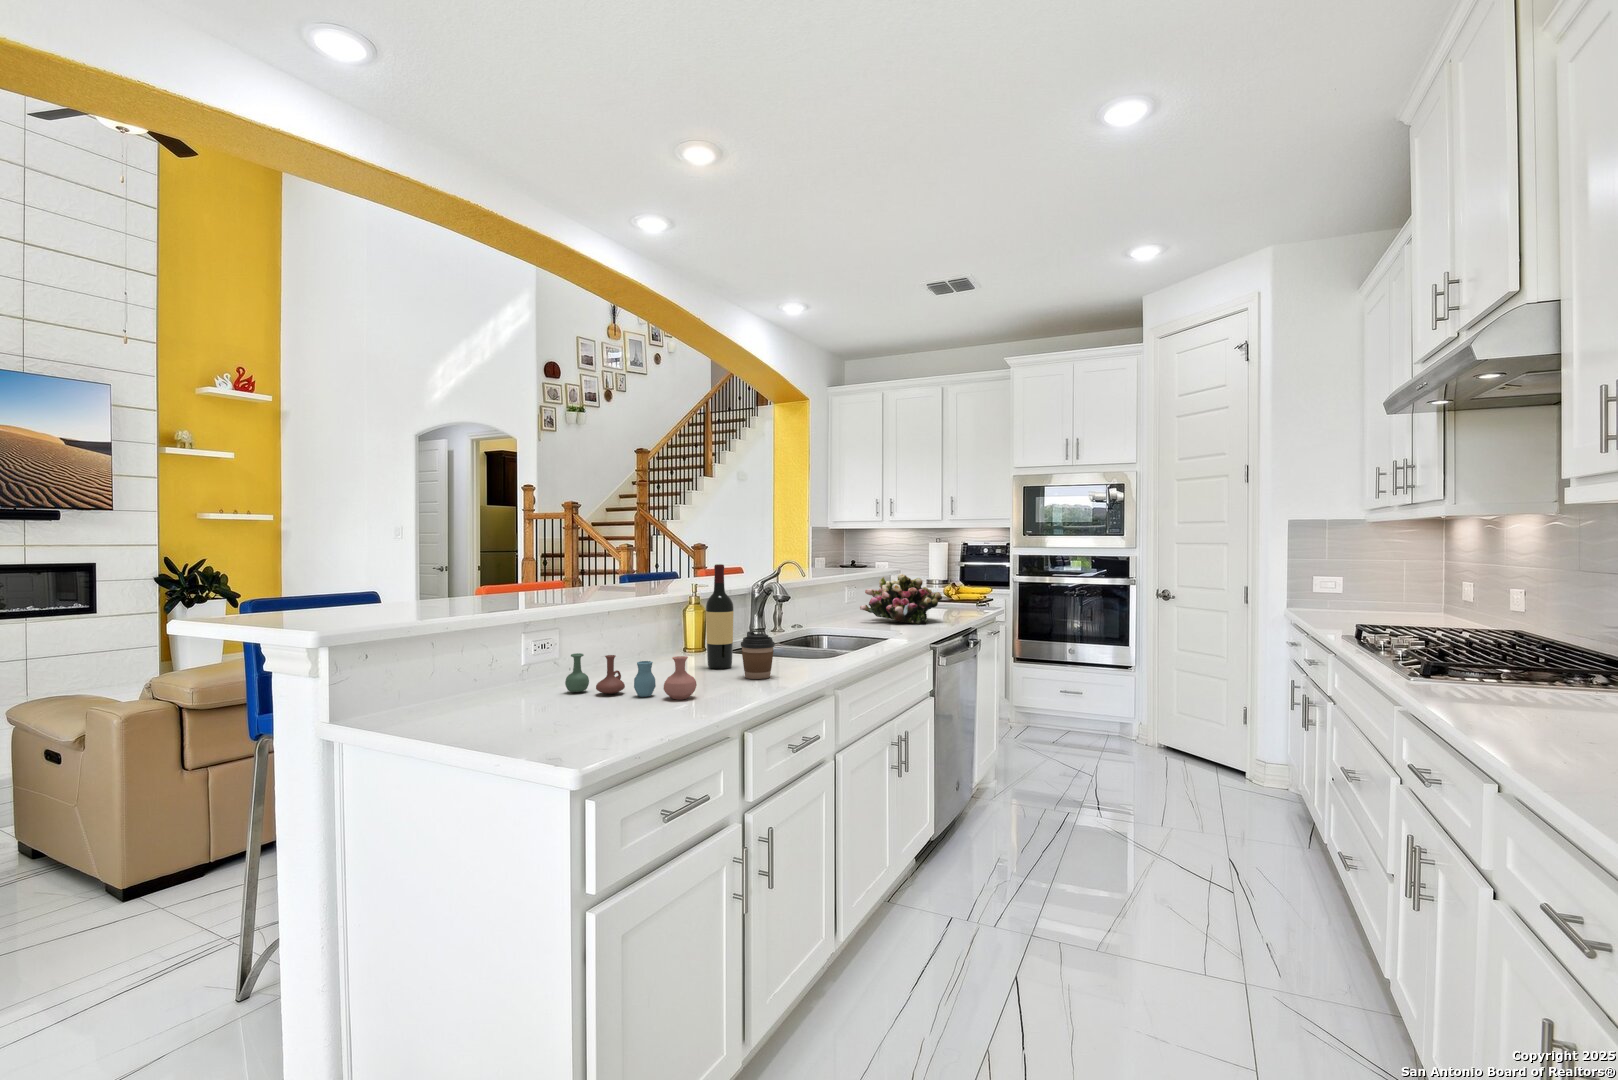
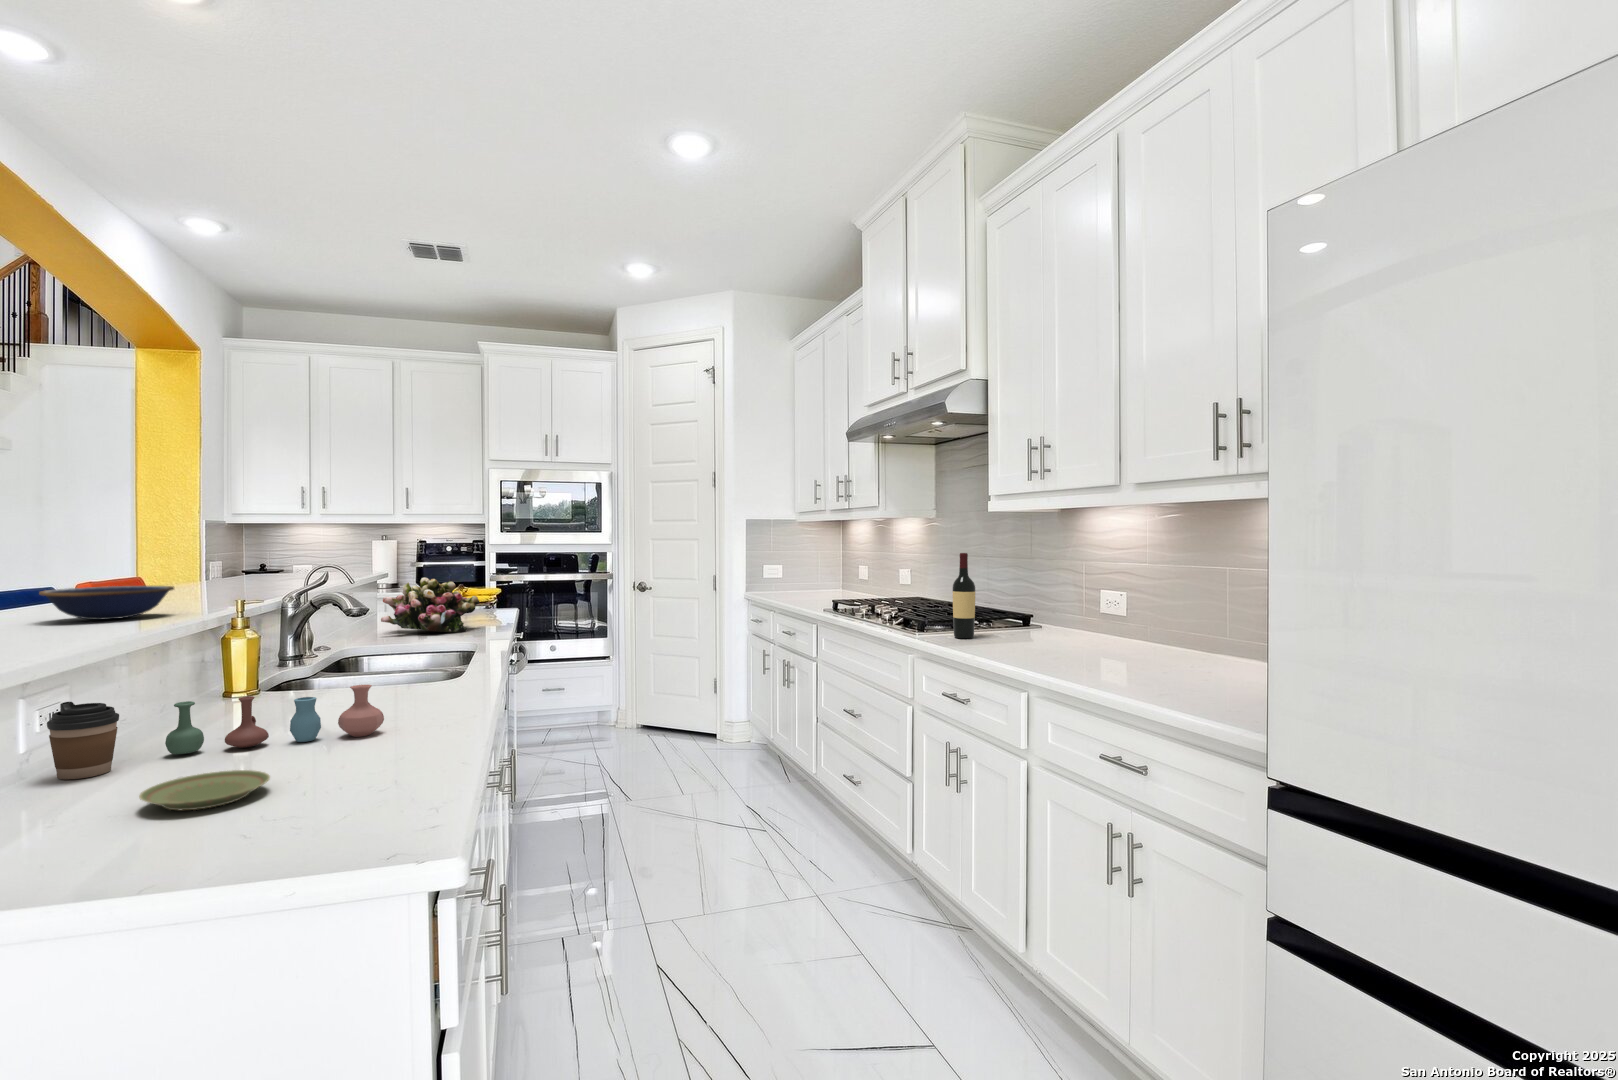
wine bottle: present [706,564,734,669] -> present [953,553,975,638]
bowl: none [590,569,665,592] -> present [39,586,174,620]
coffee cup: present [741,631,775,679] -> present [47,702,119,779]
plate: none [471,707,556,732] -> present [139,770,270,810]

